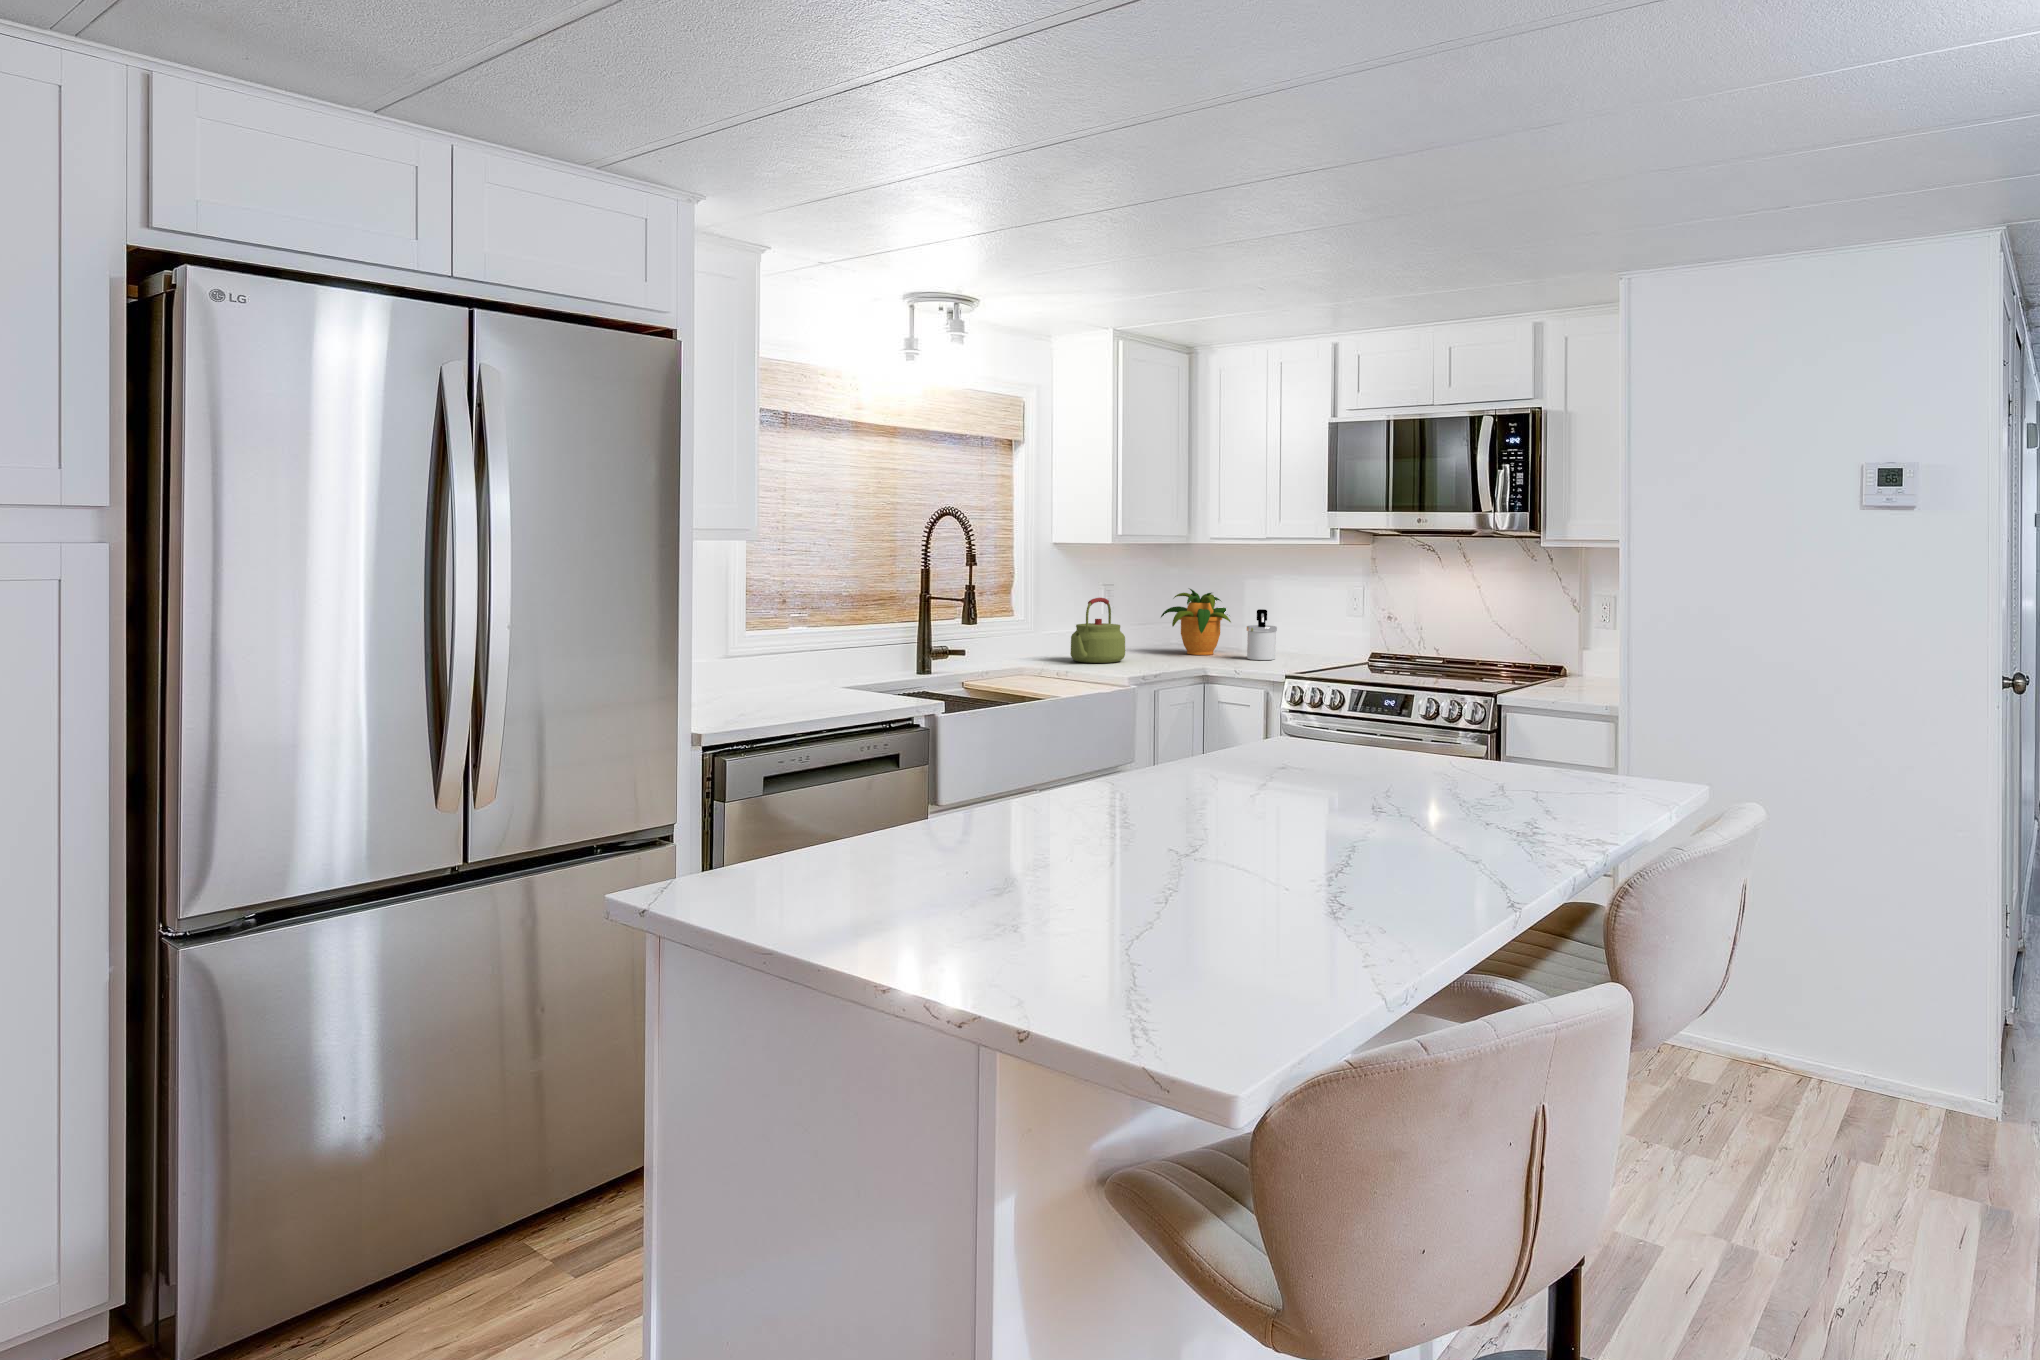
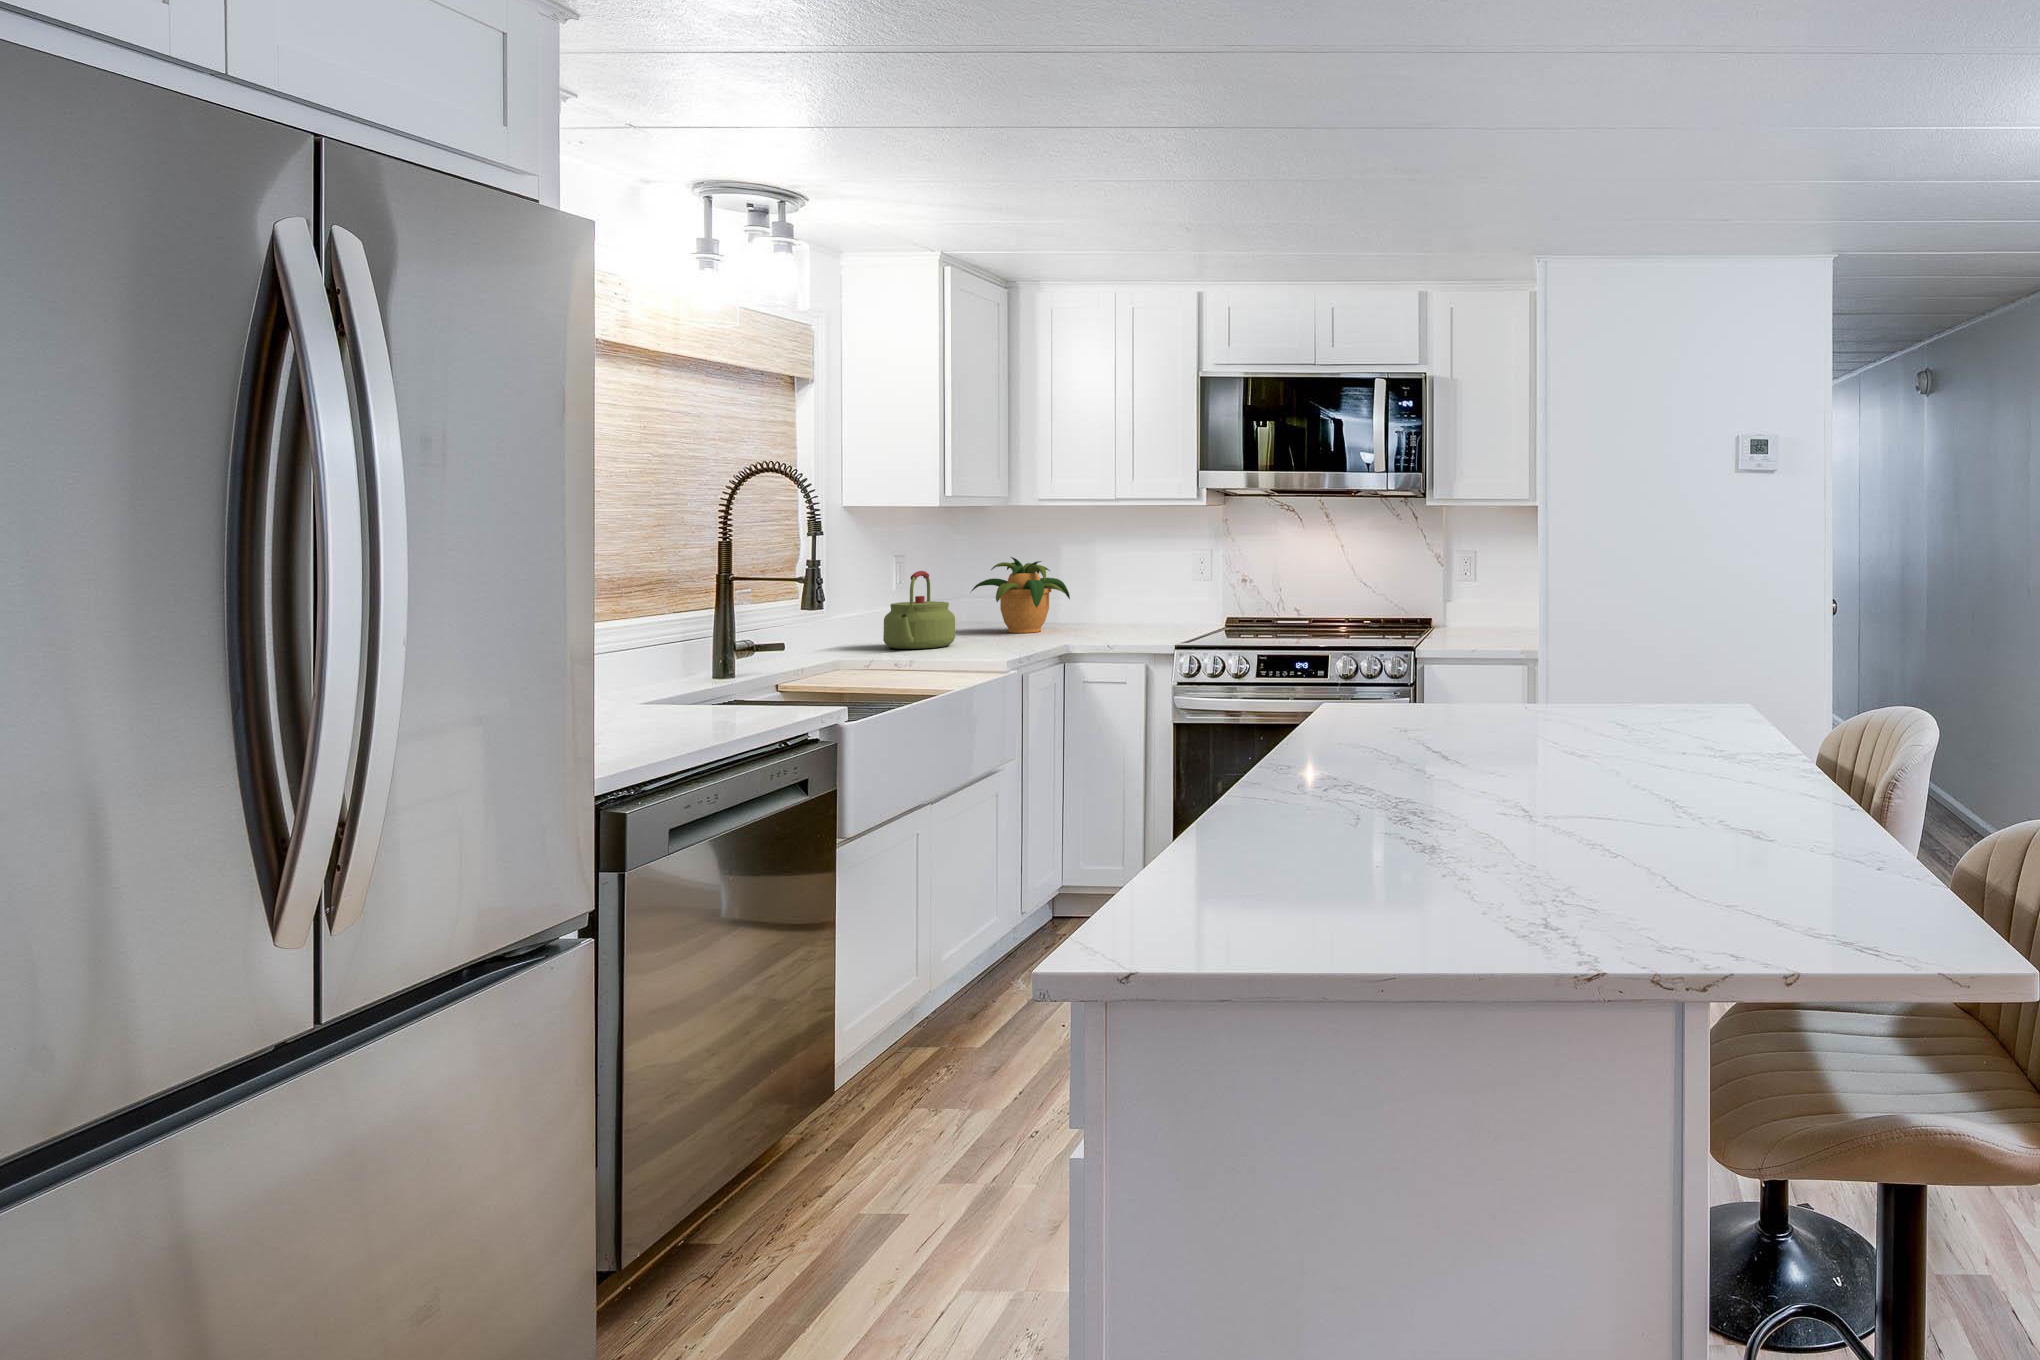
soap dispenser: present [1247,609,1277,660] -> none [1092,577,1127,634]

